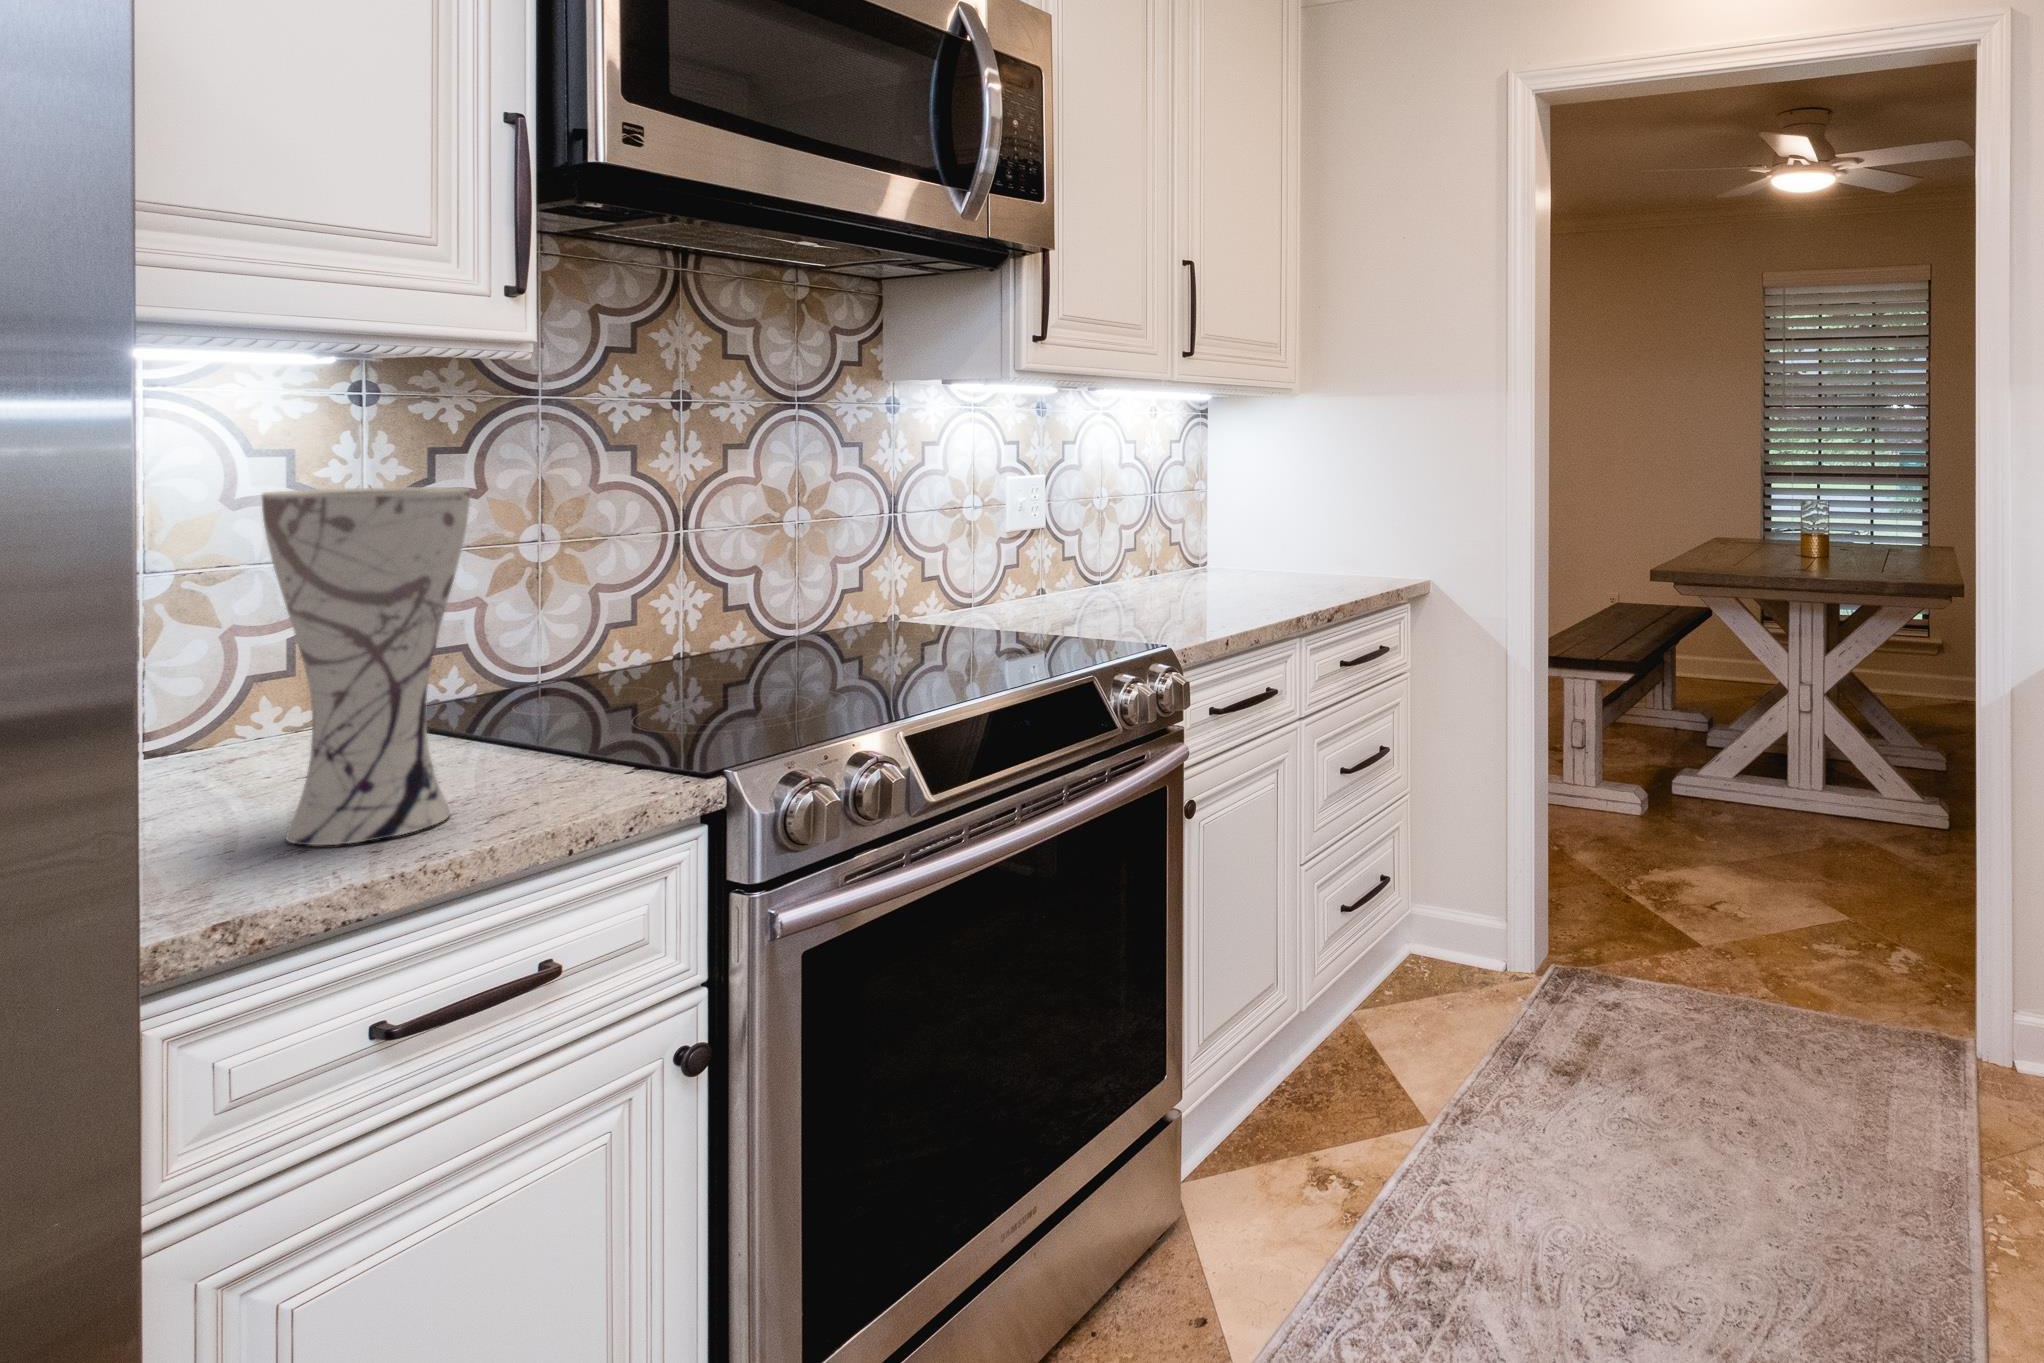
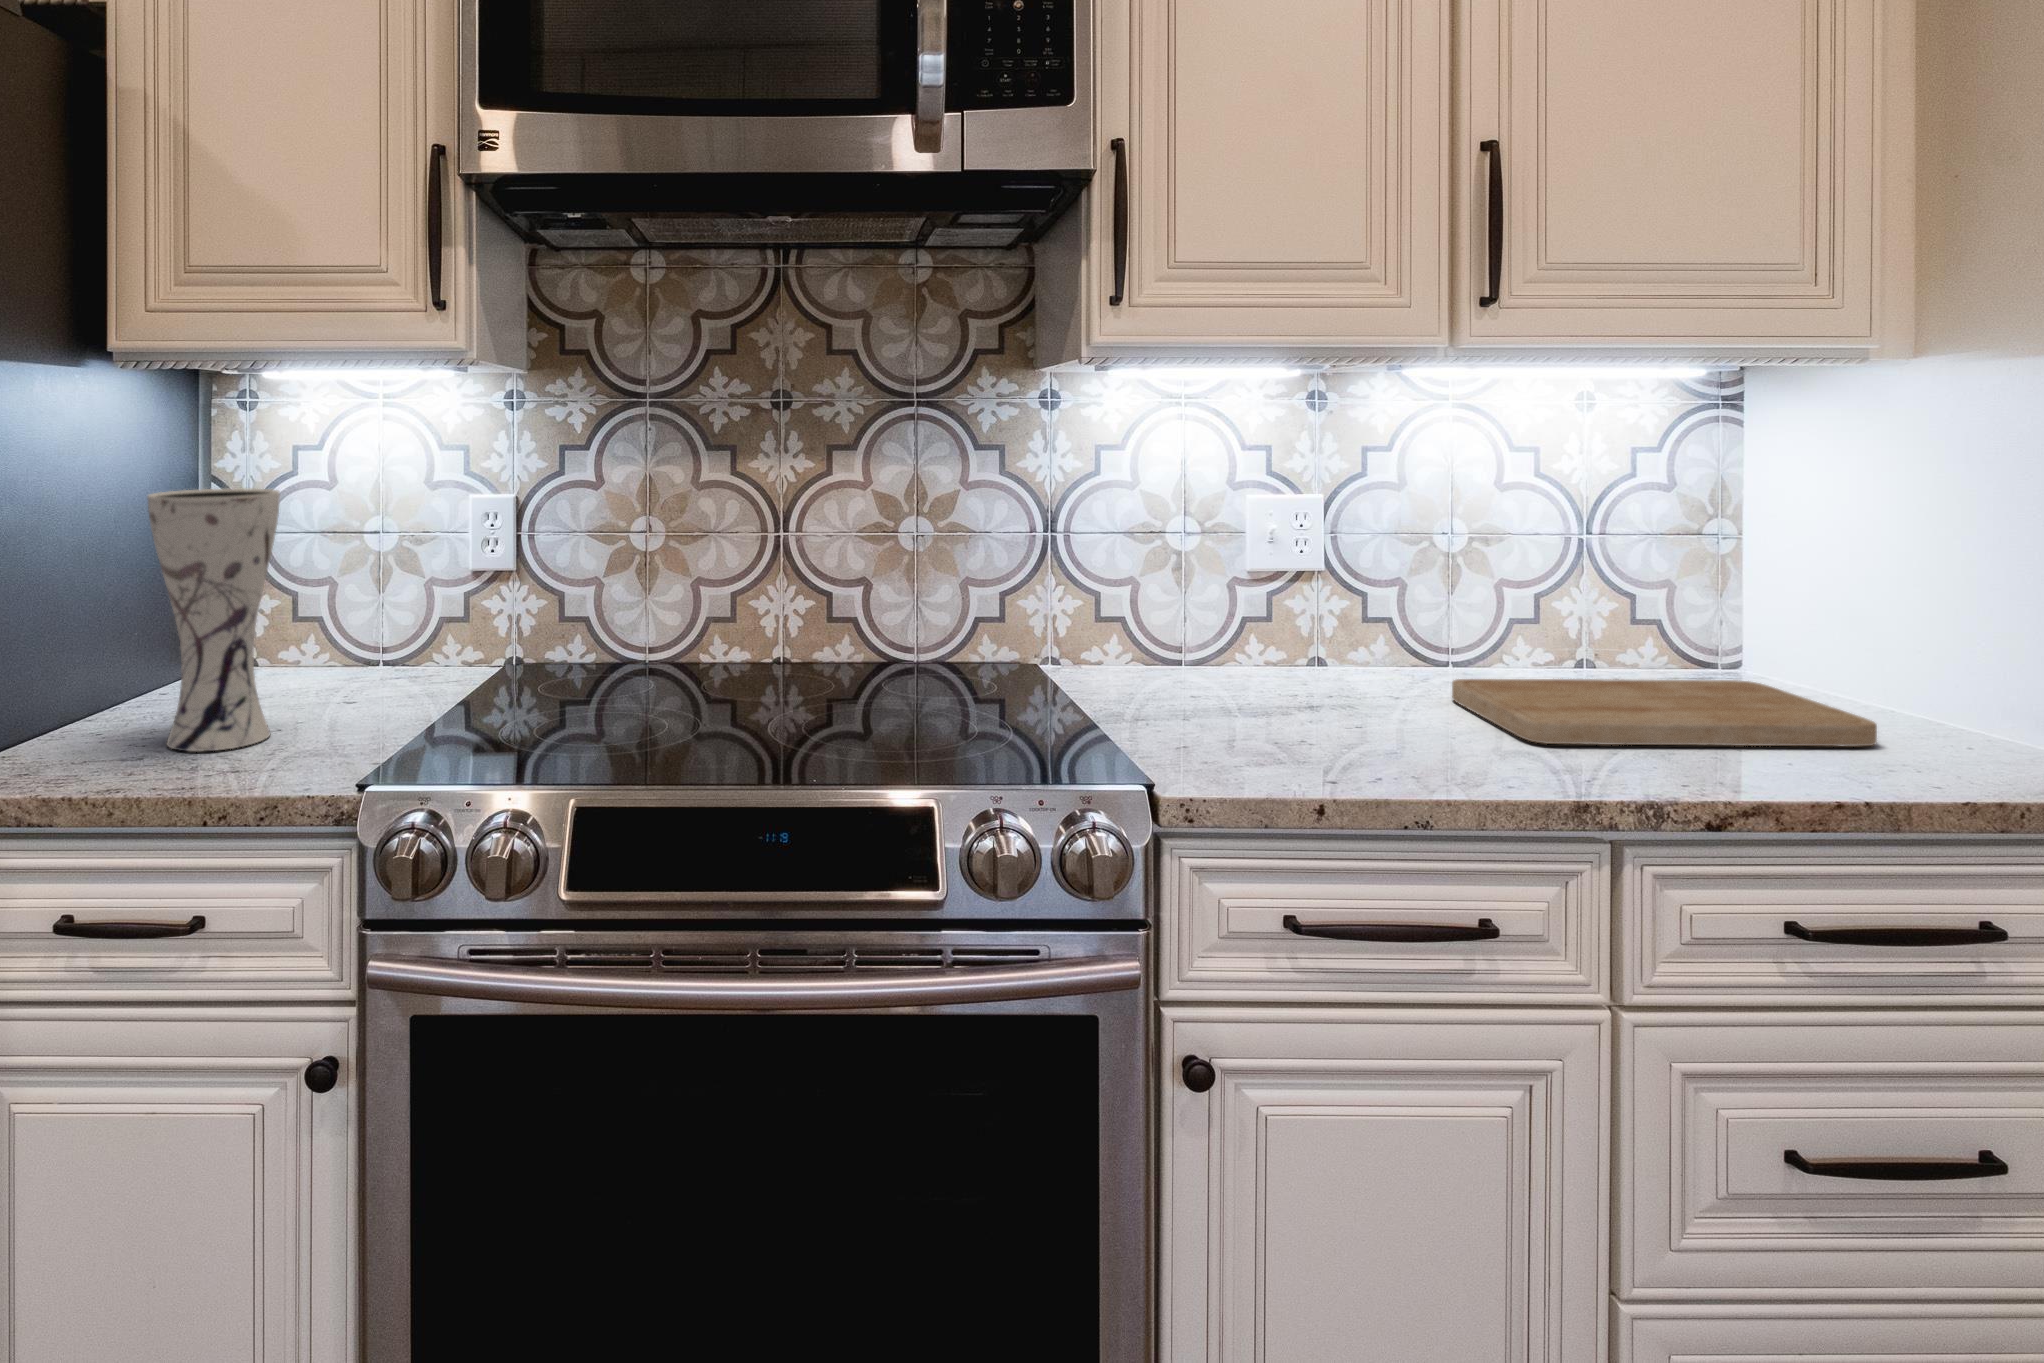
cutting board: none [1169,569,1352,604] -> present [1452,679,1877,747]

